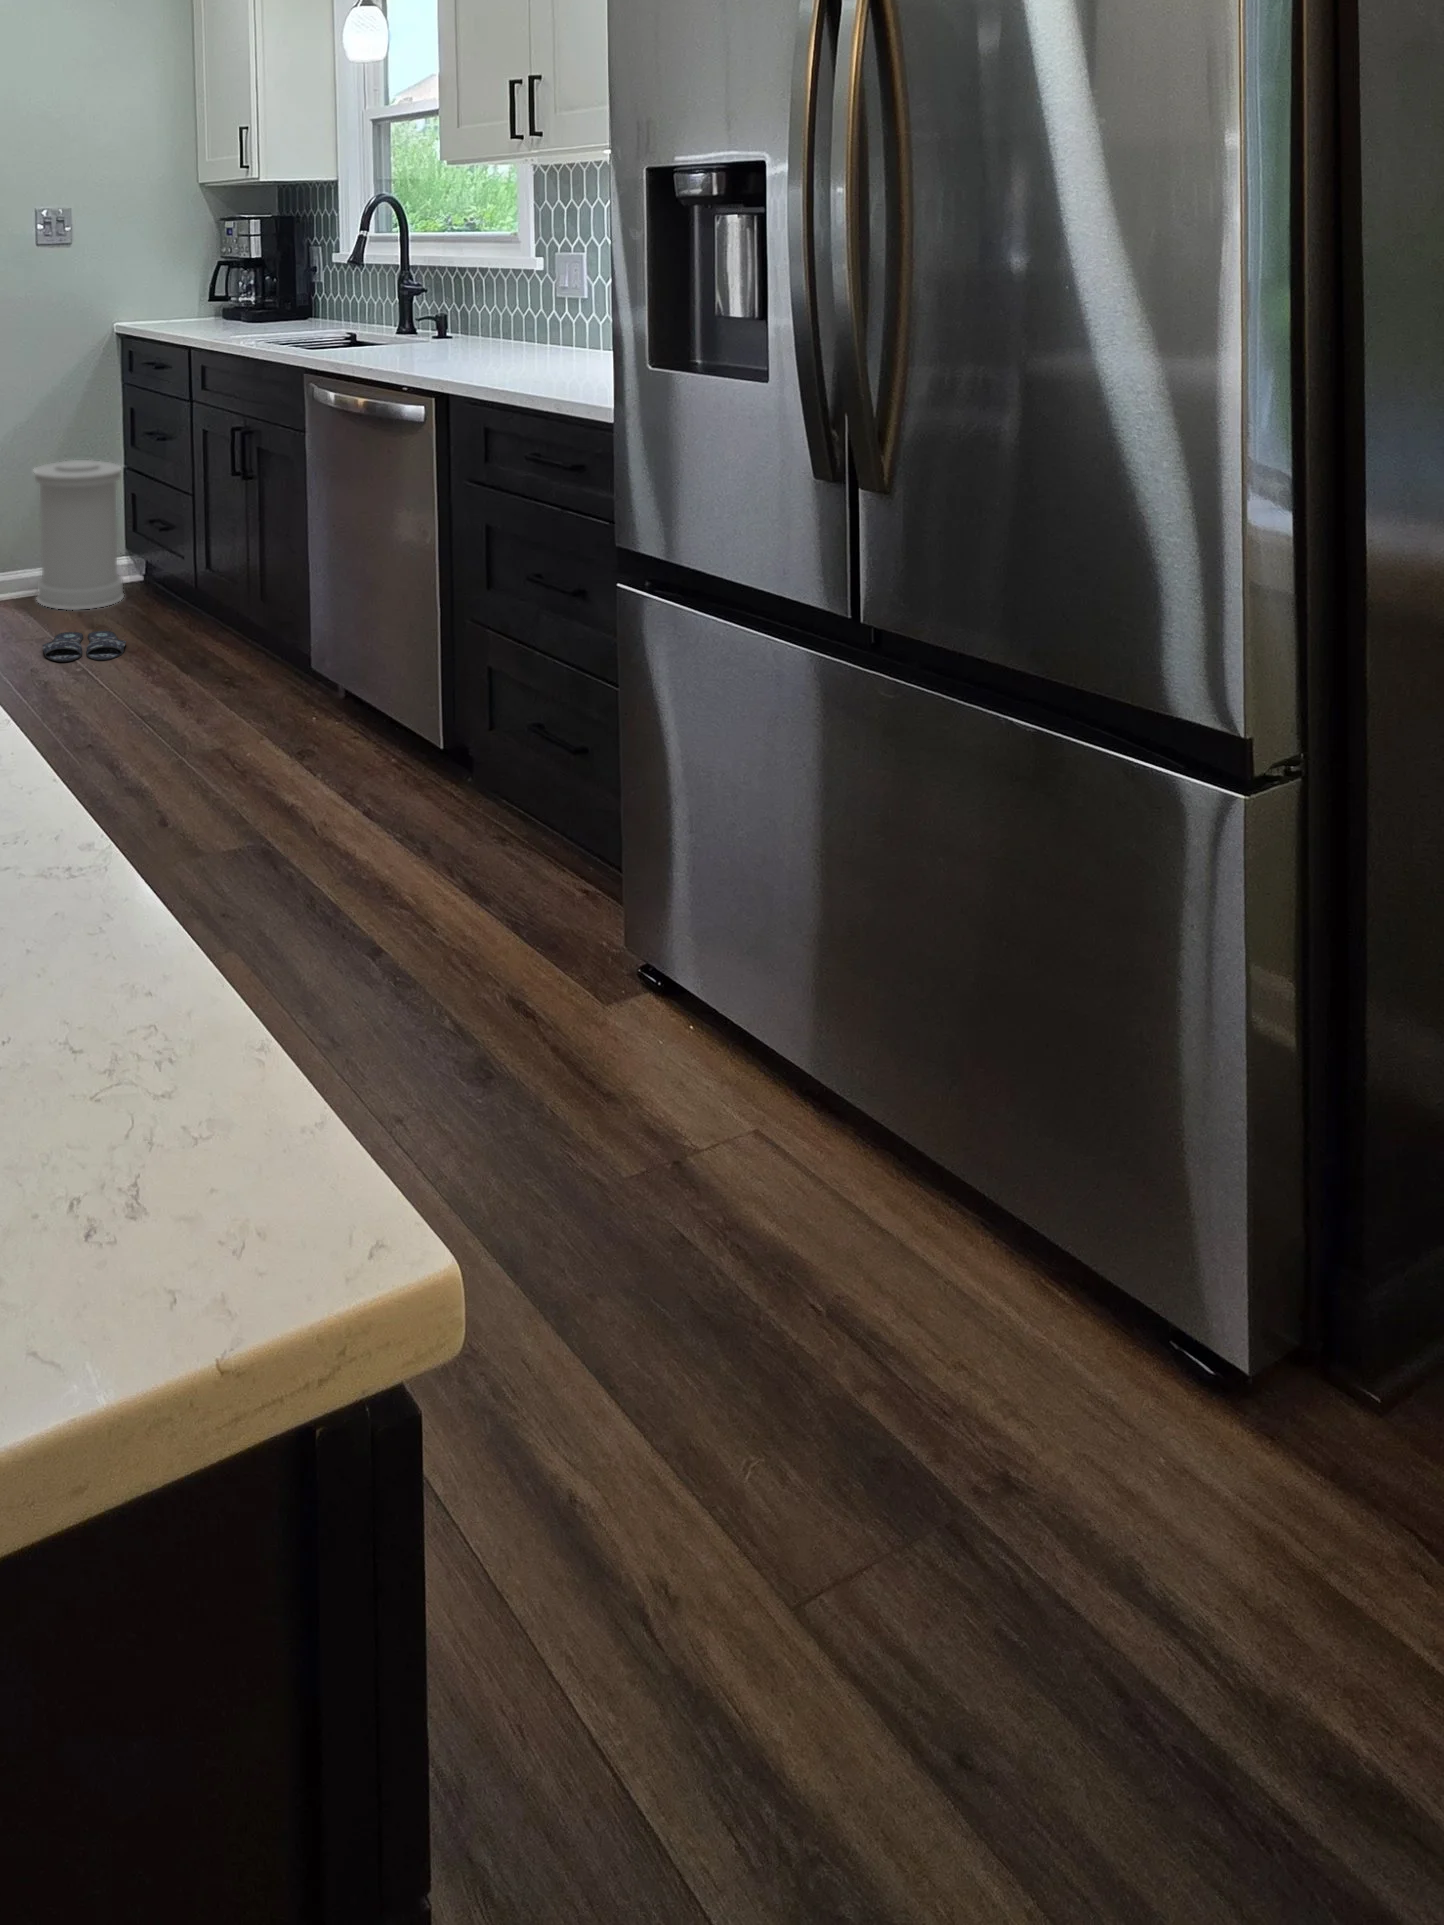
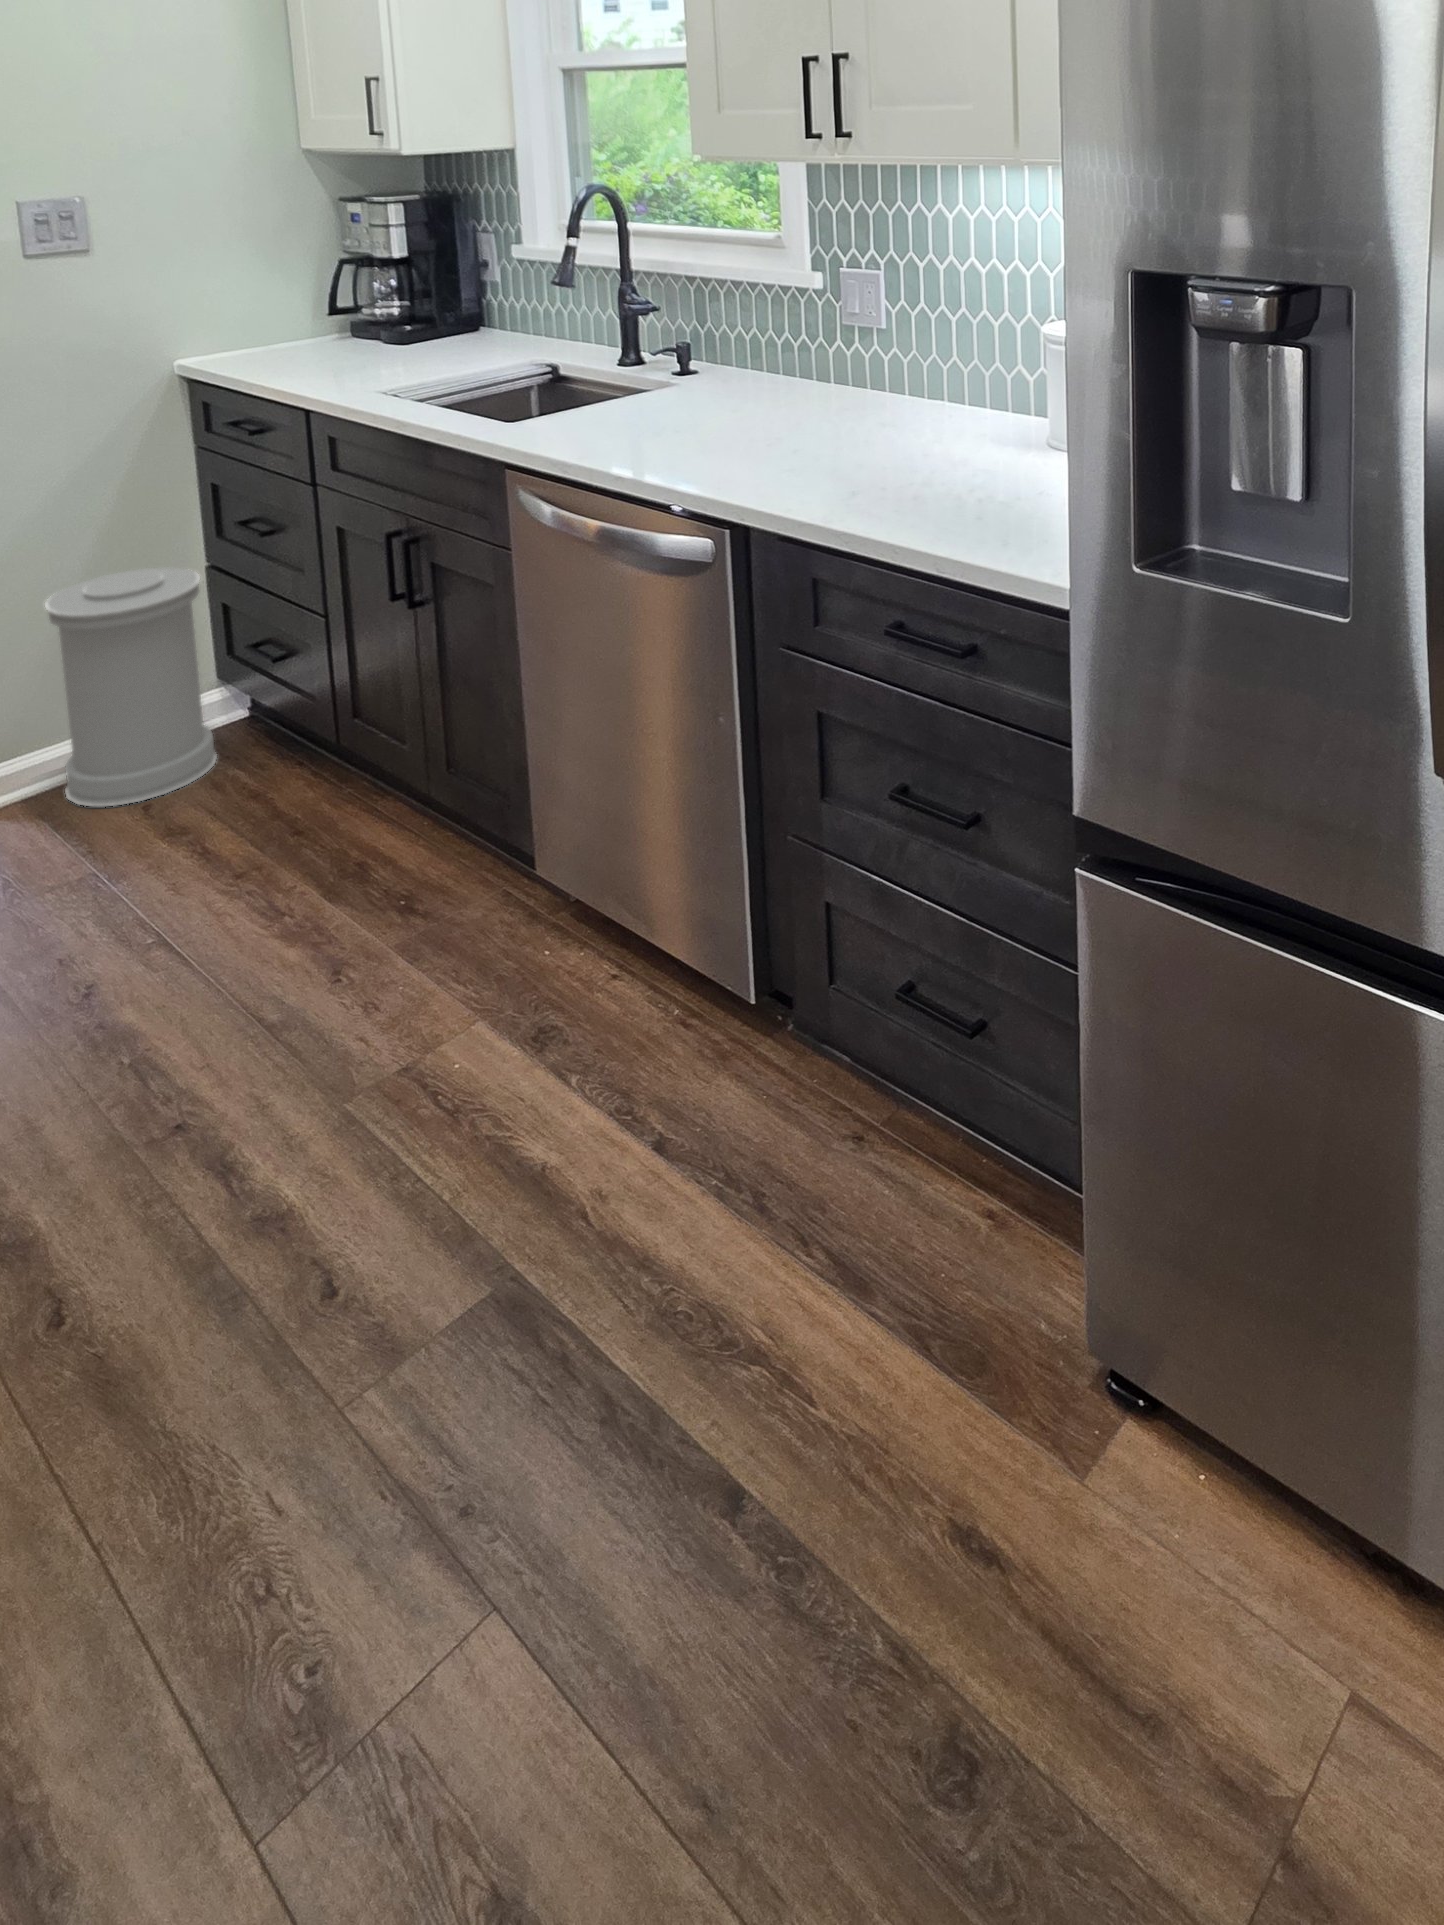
slippers: present [43,631,126,662] -> none [80,840,229,932]

